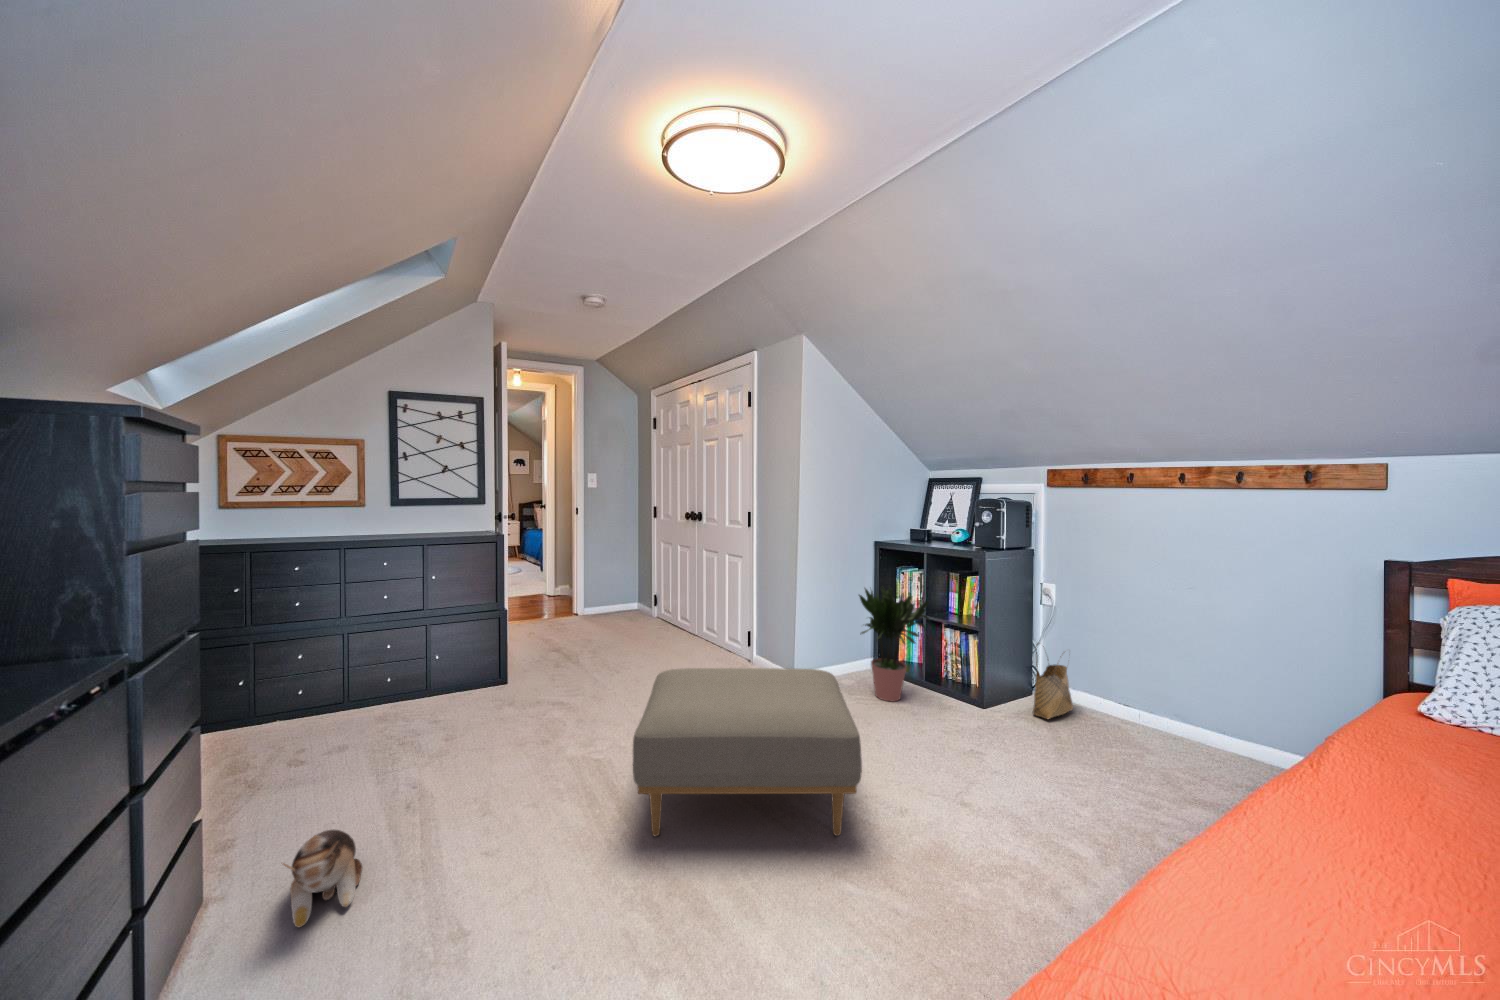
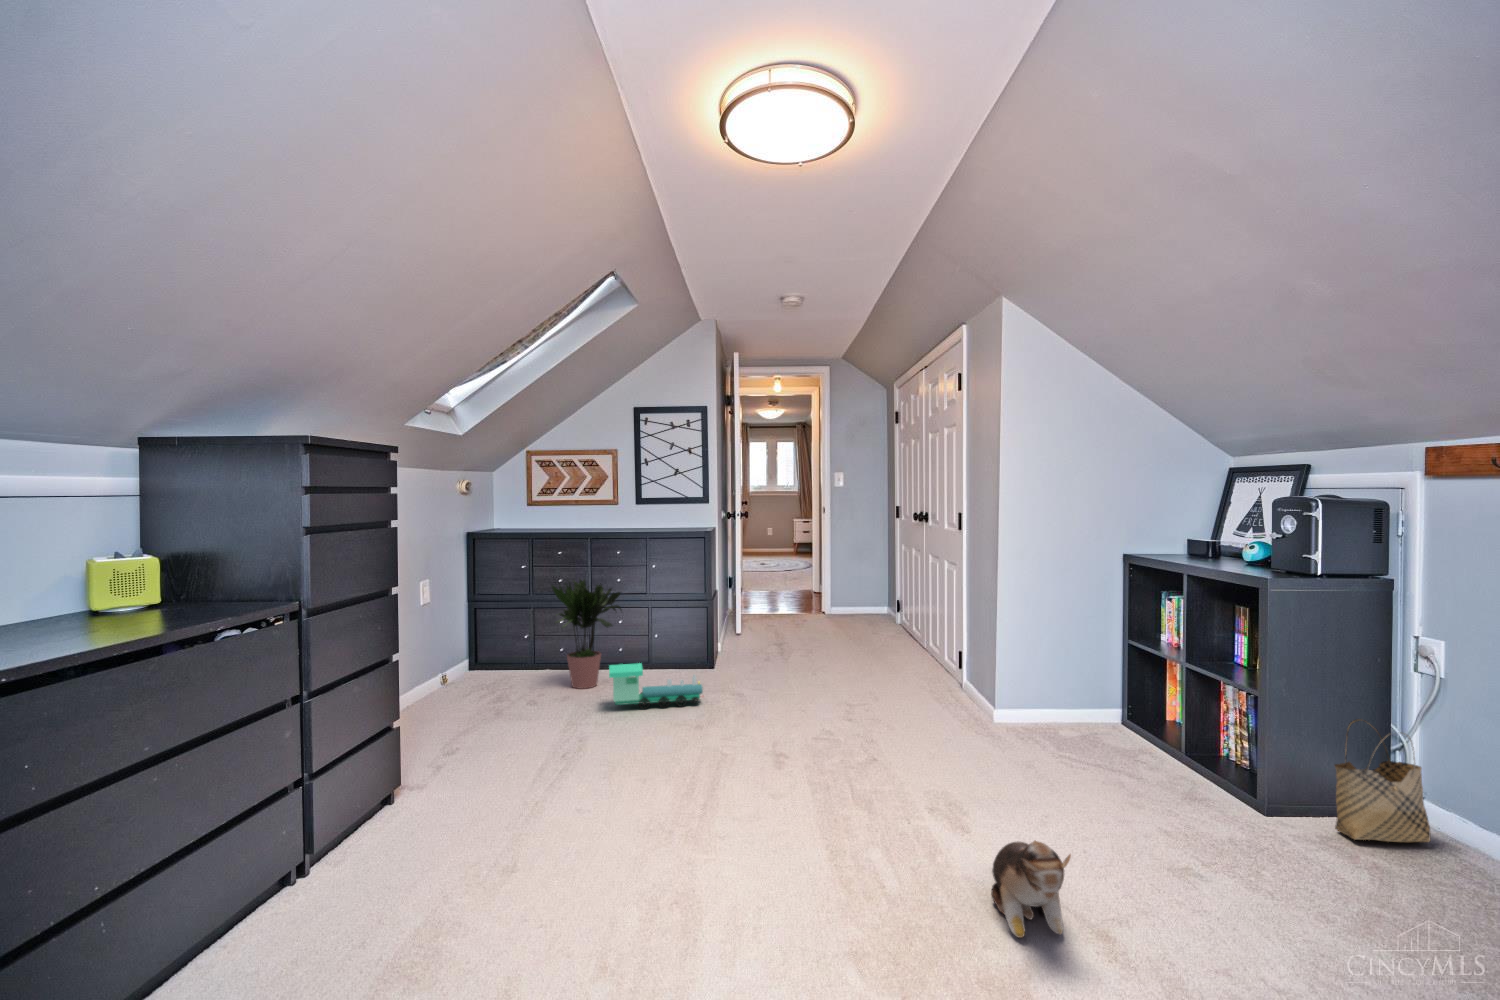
potted plant: present [859,588,929,701] -> present [552,579,621,689]
ottoman: present [633,668,862,836] -> none [699,659,953,848]
toy train: none [411,691,531,750] -> present [609,663,703,709]
plush toy: present [283,829,362,927] -> present [991,841,1071,938]

